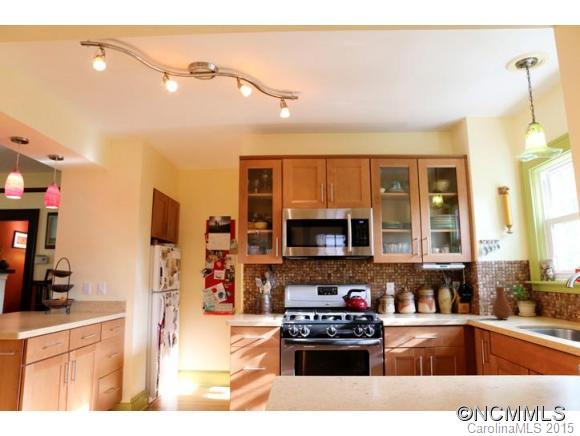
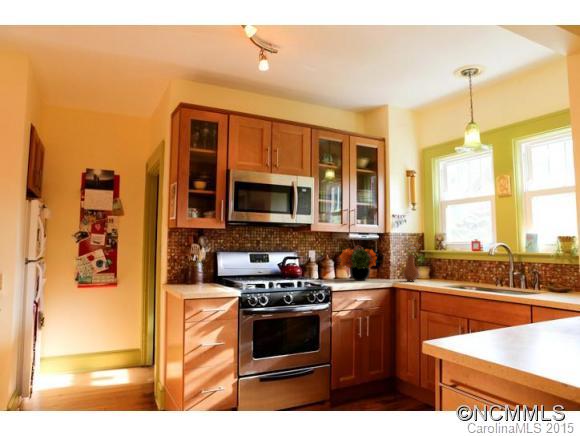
flower arrangement: none [414,276,460,316] -> present [339,245,377,280]

